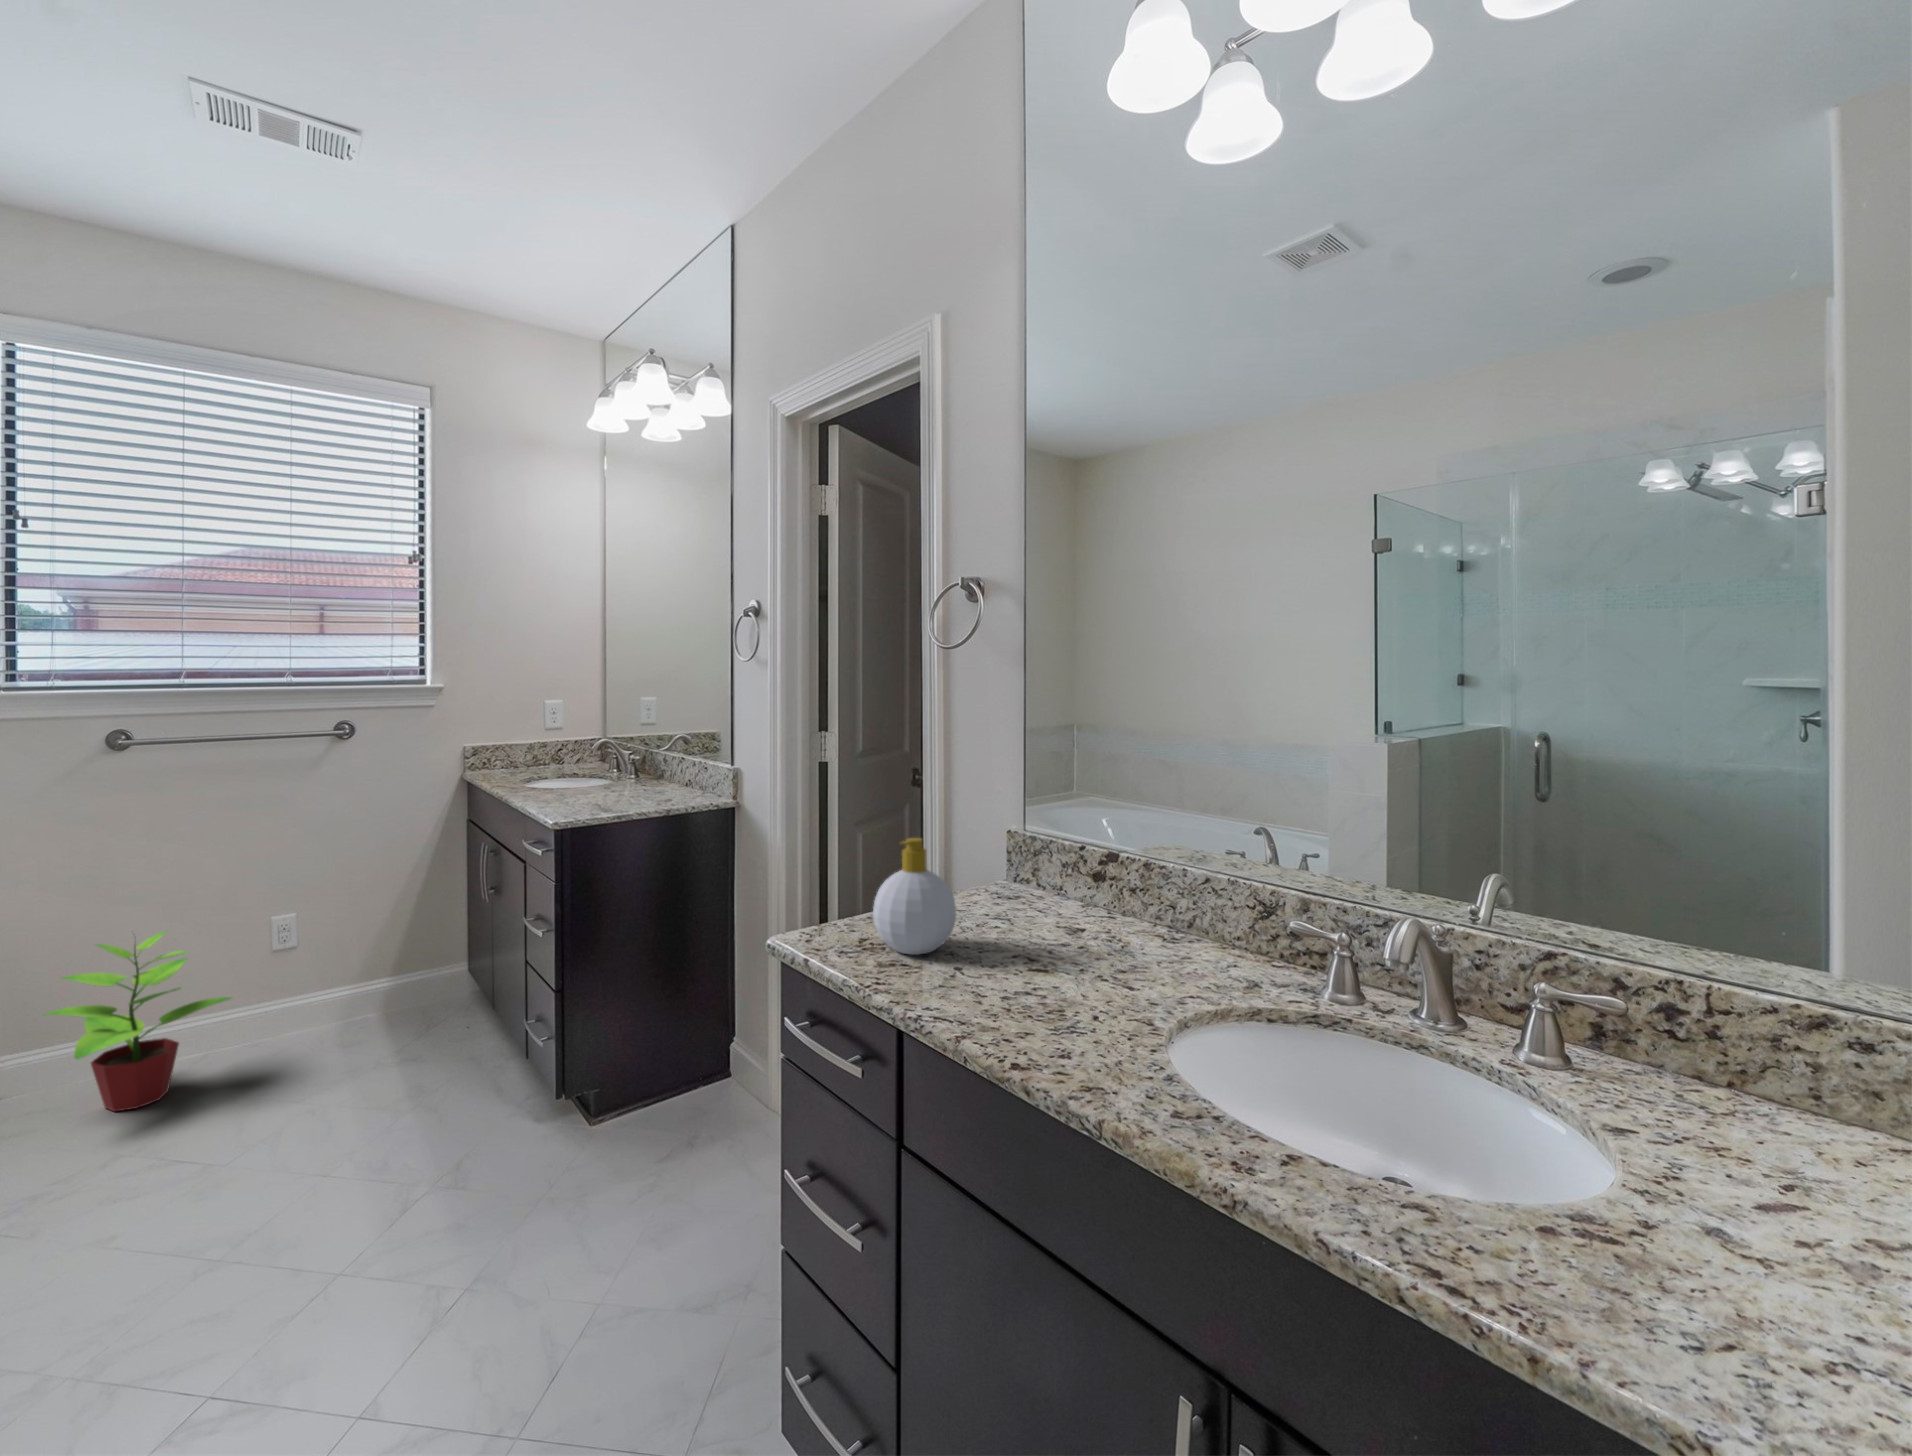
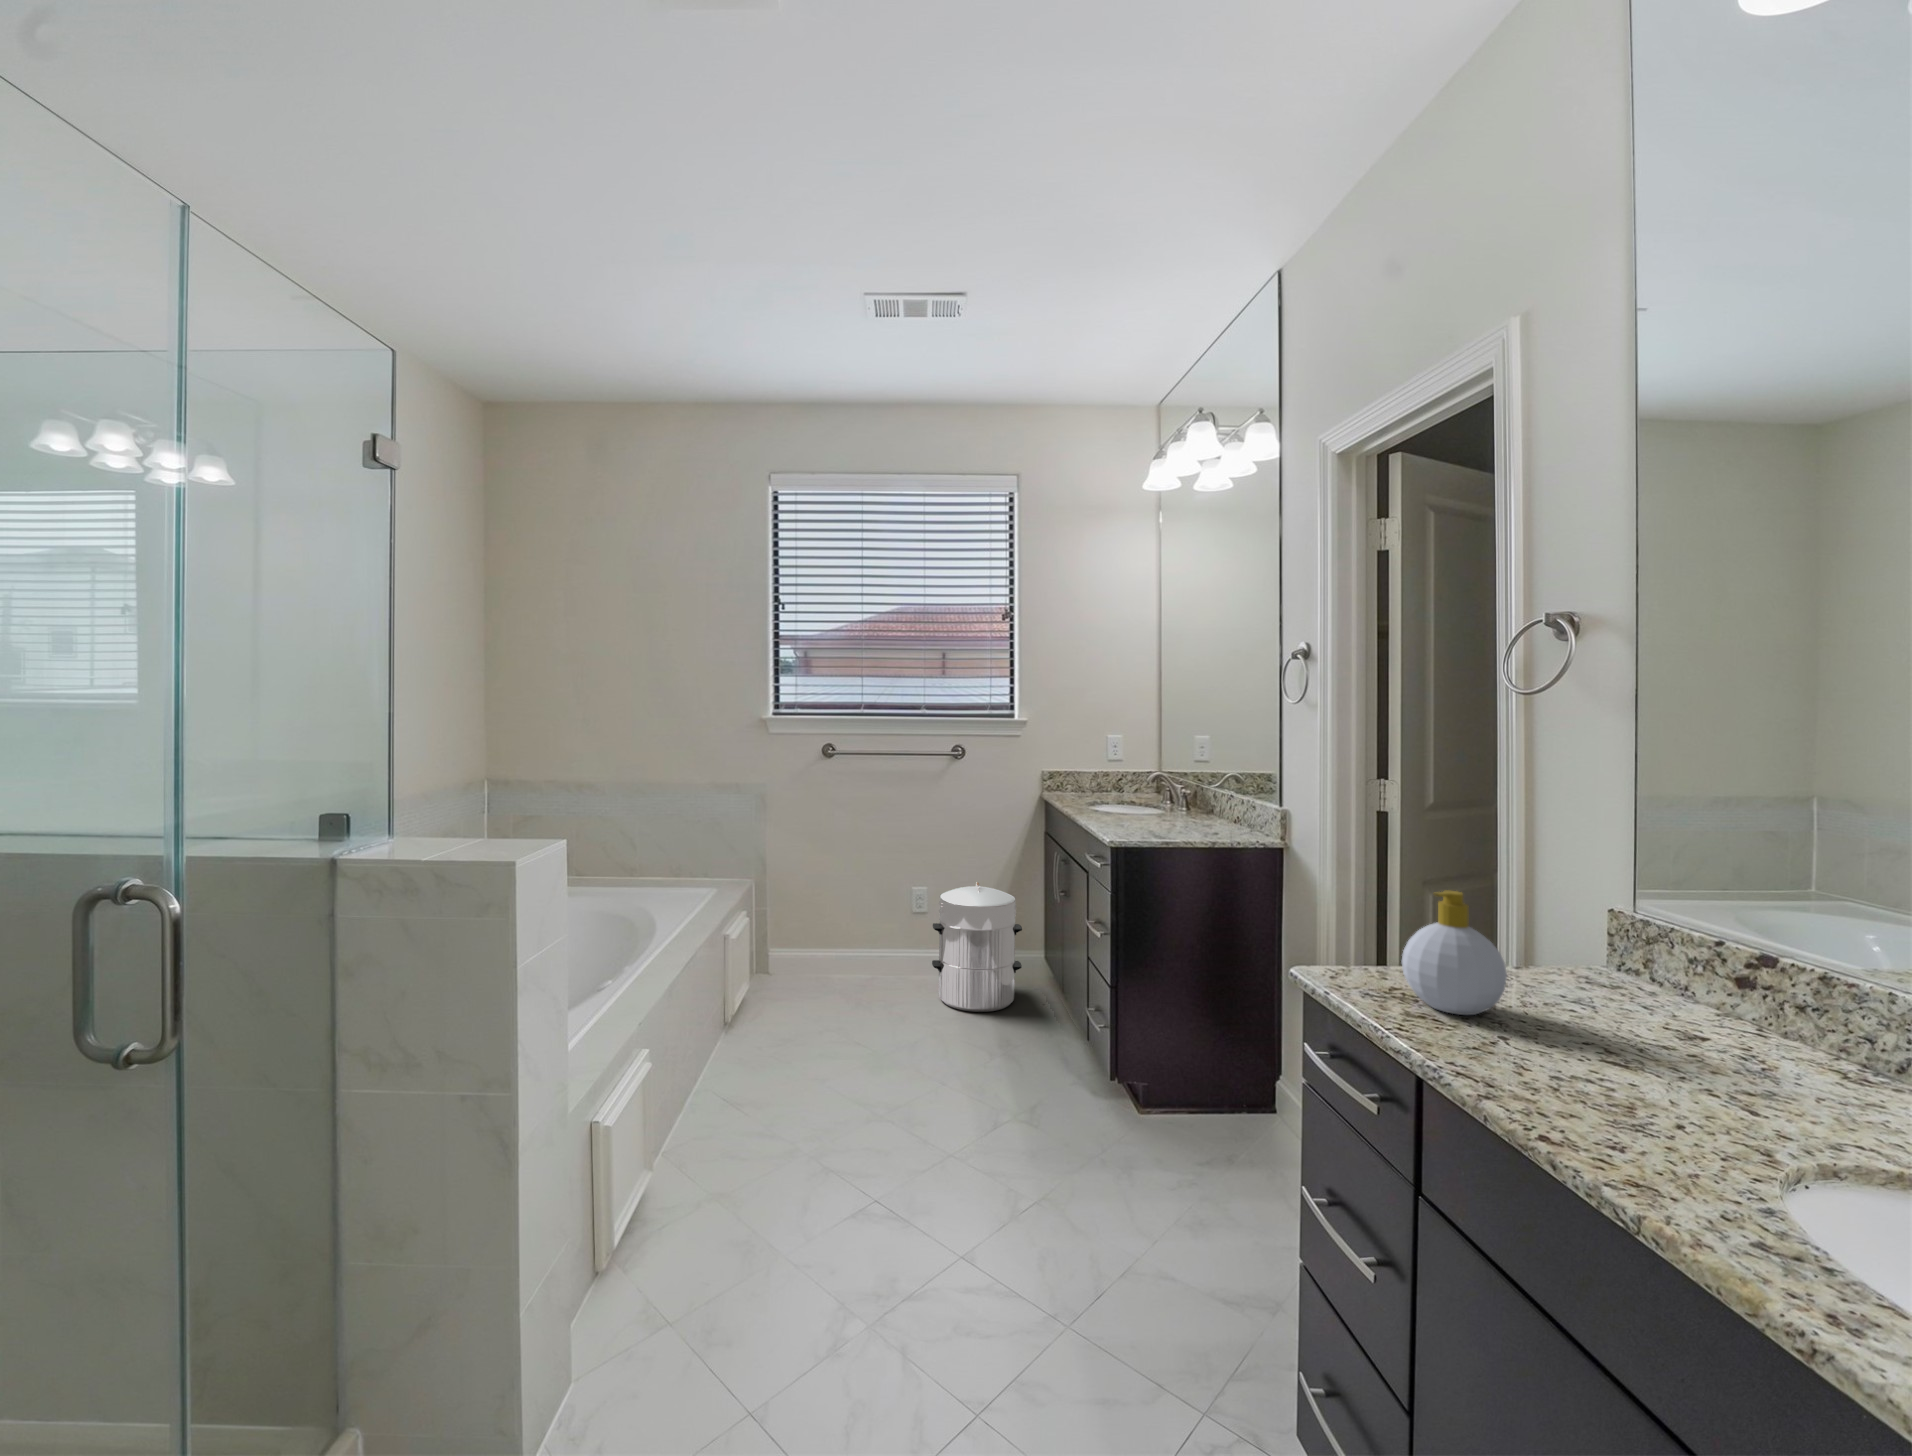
waste bin: none [310,892,442,1057] -> present [932,882,1022,1012]
potted plant: present [45,932,231,1112] -> none [787,883,886,1008]

